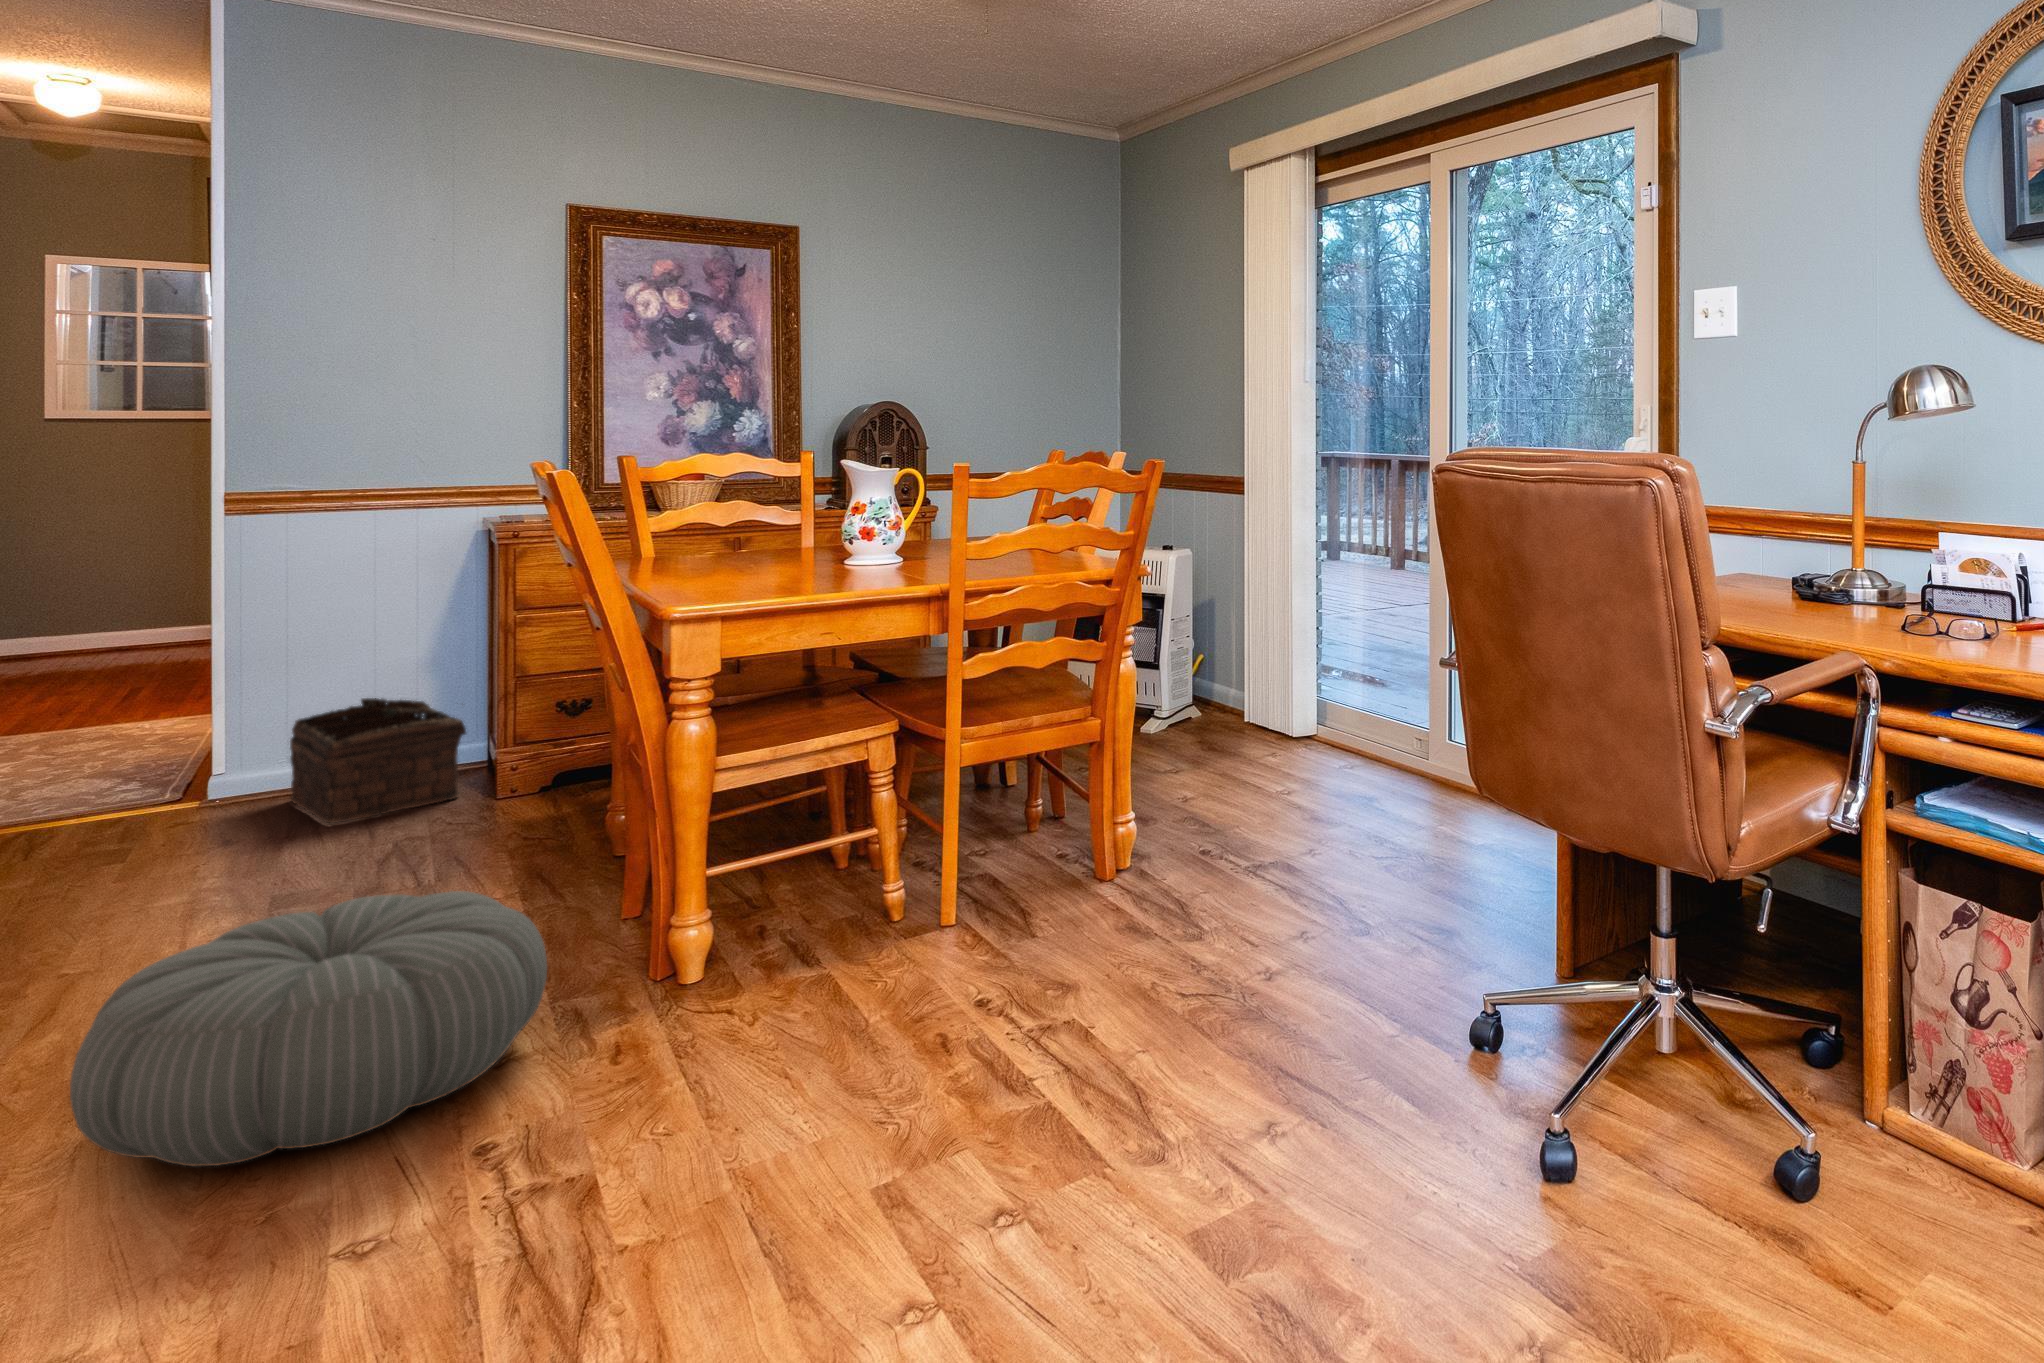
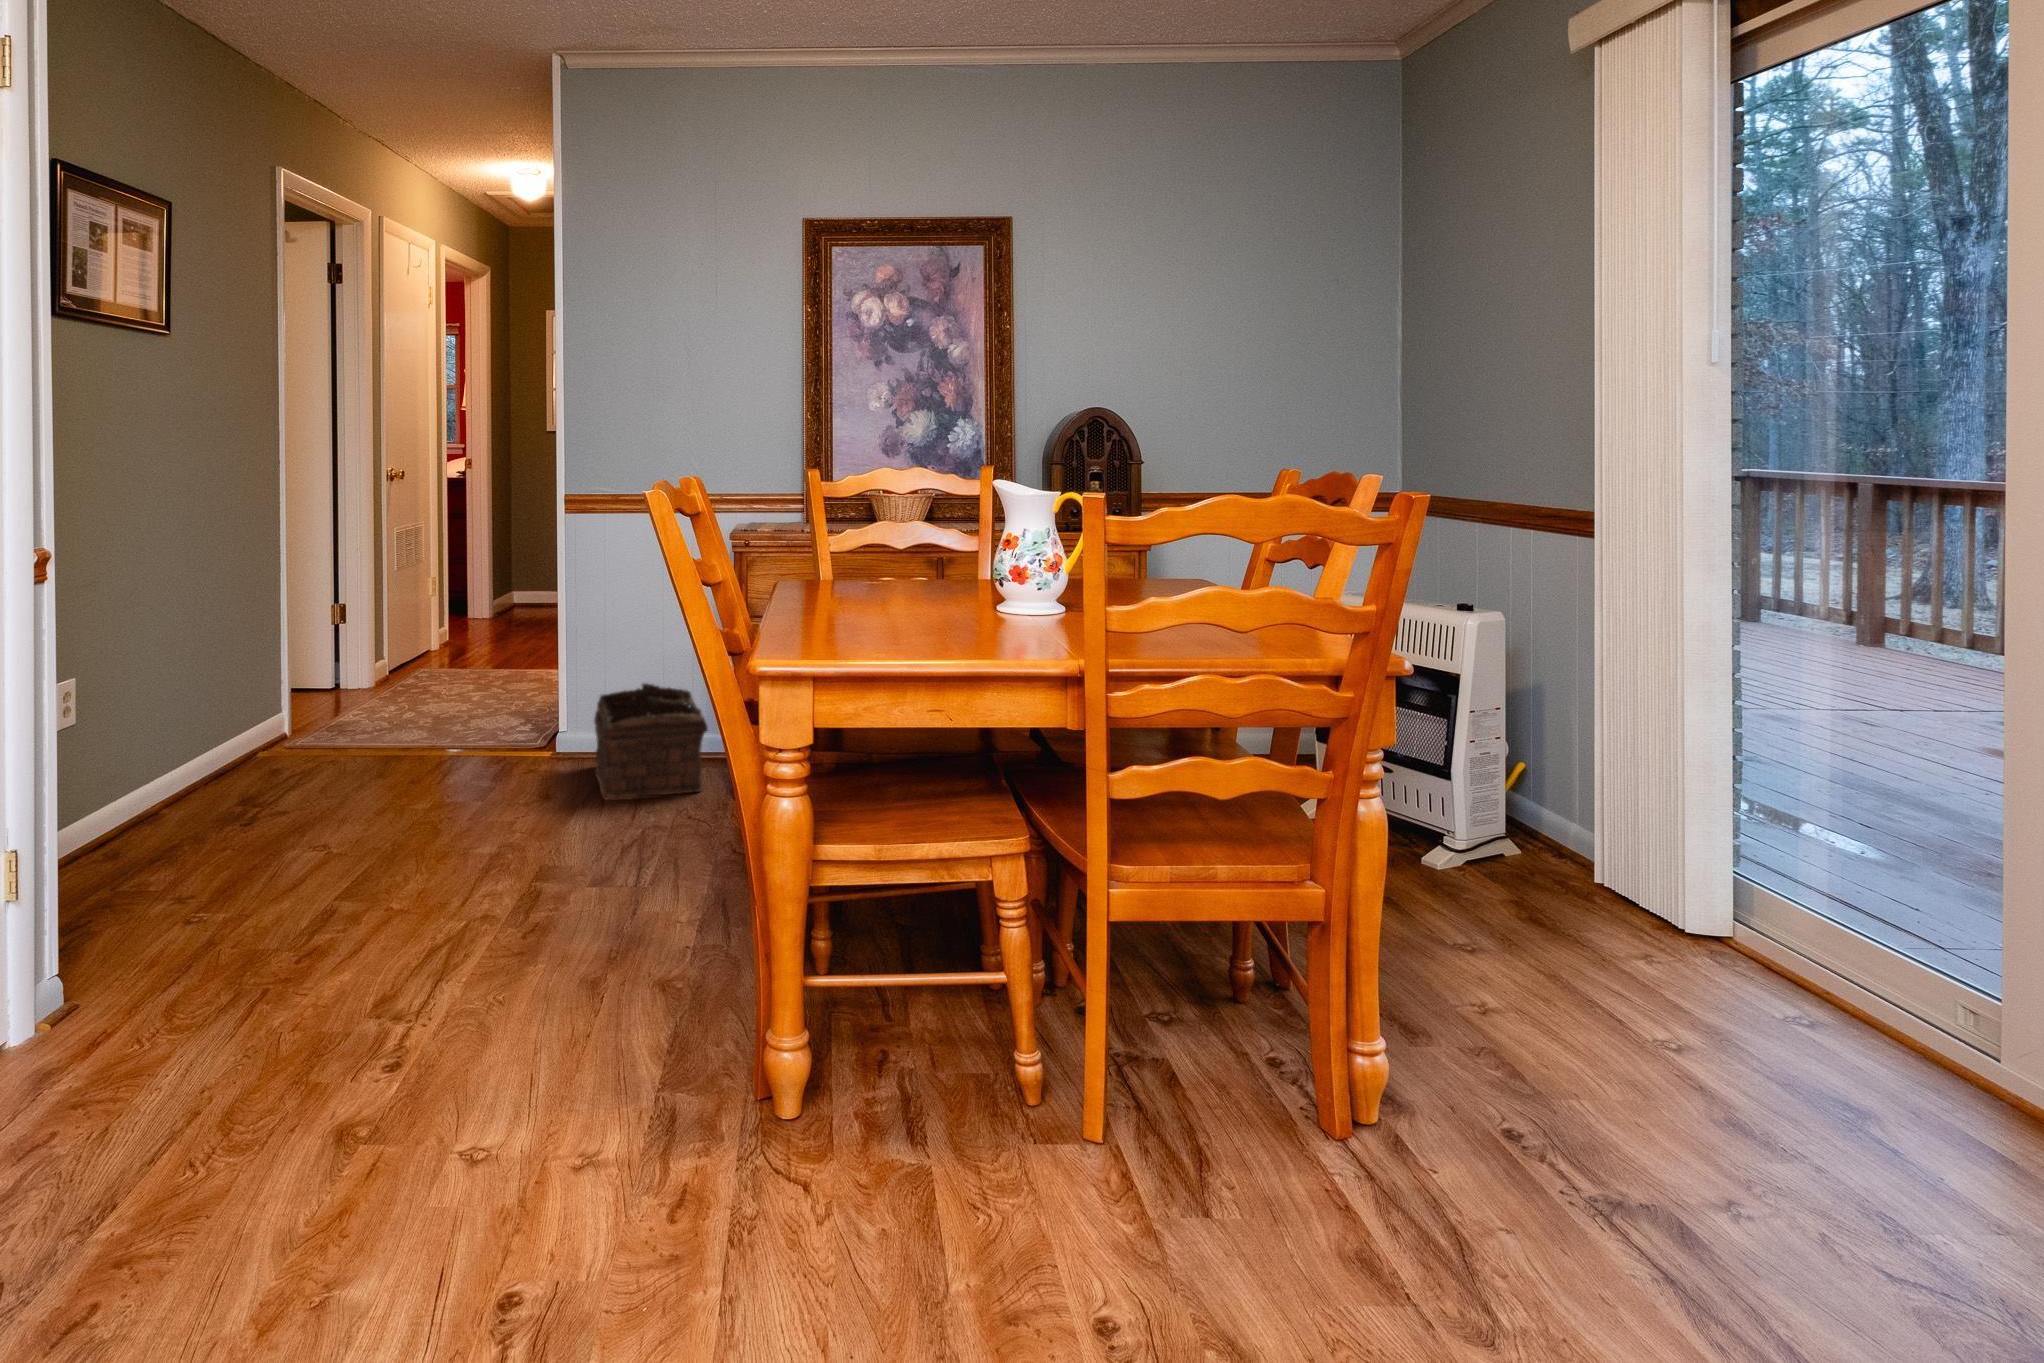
pouf: present [70,891,547,1166] -> none [240,924,631,1221]

